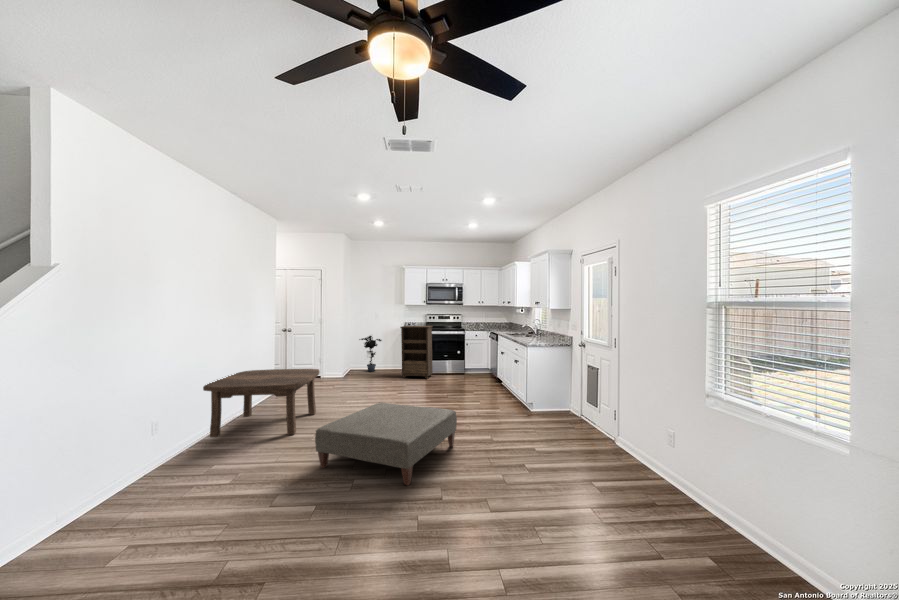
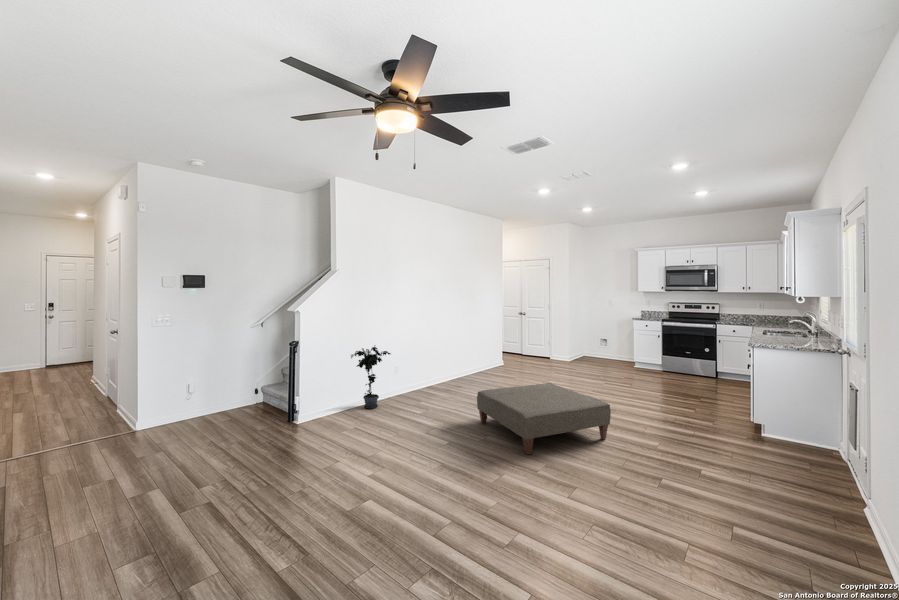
bookshelf: present [400,326,432,378] -> none [627,314,668,374]
potted plant: present [359,336,382,372] -> present [351,347,391,409]
coffee table: present [203,369,320,437] -> none [433,342,521,396]

